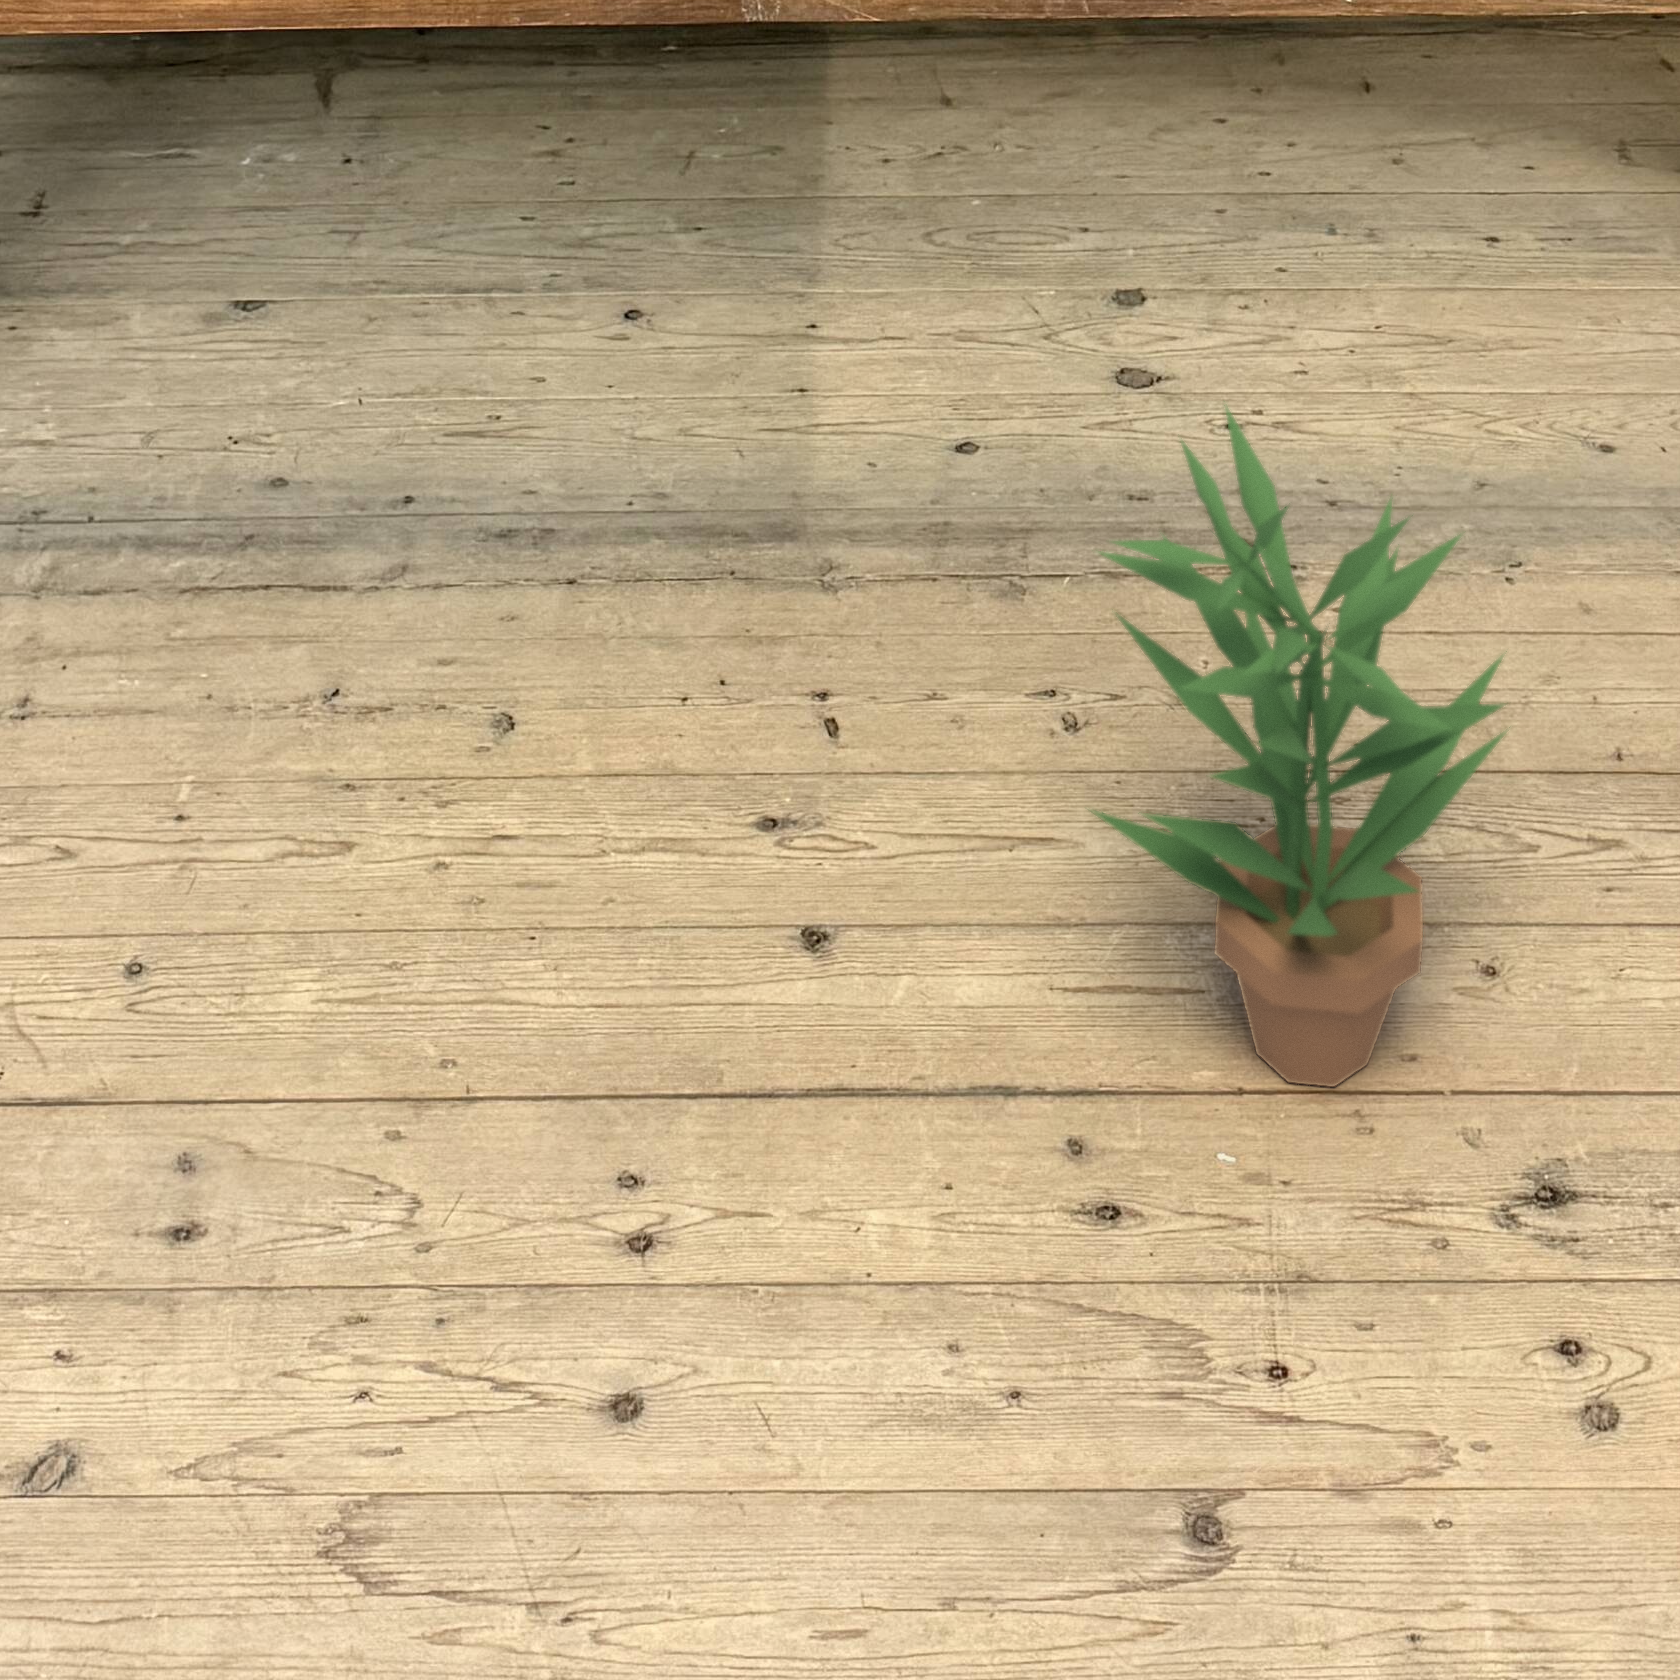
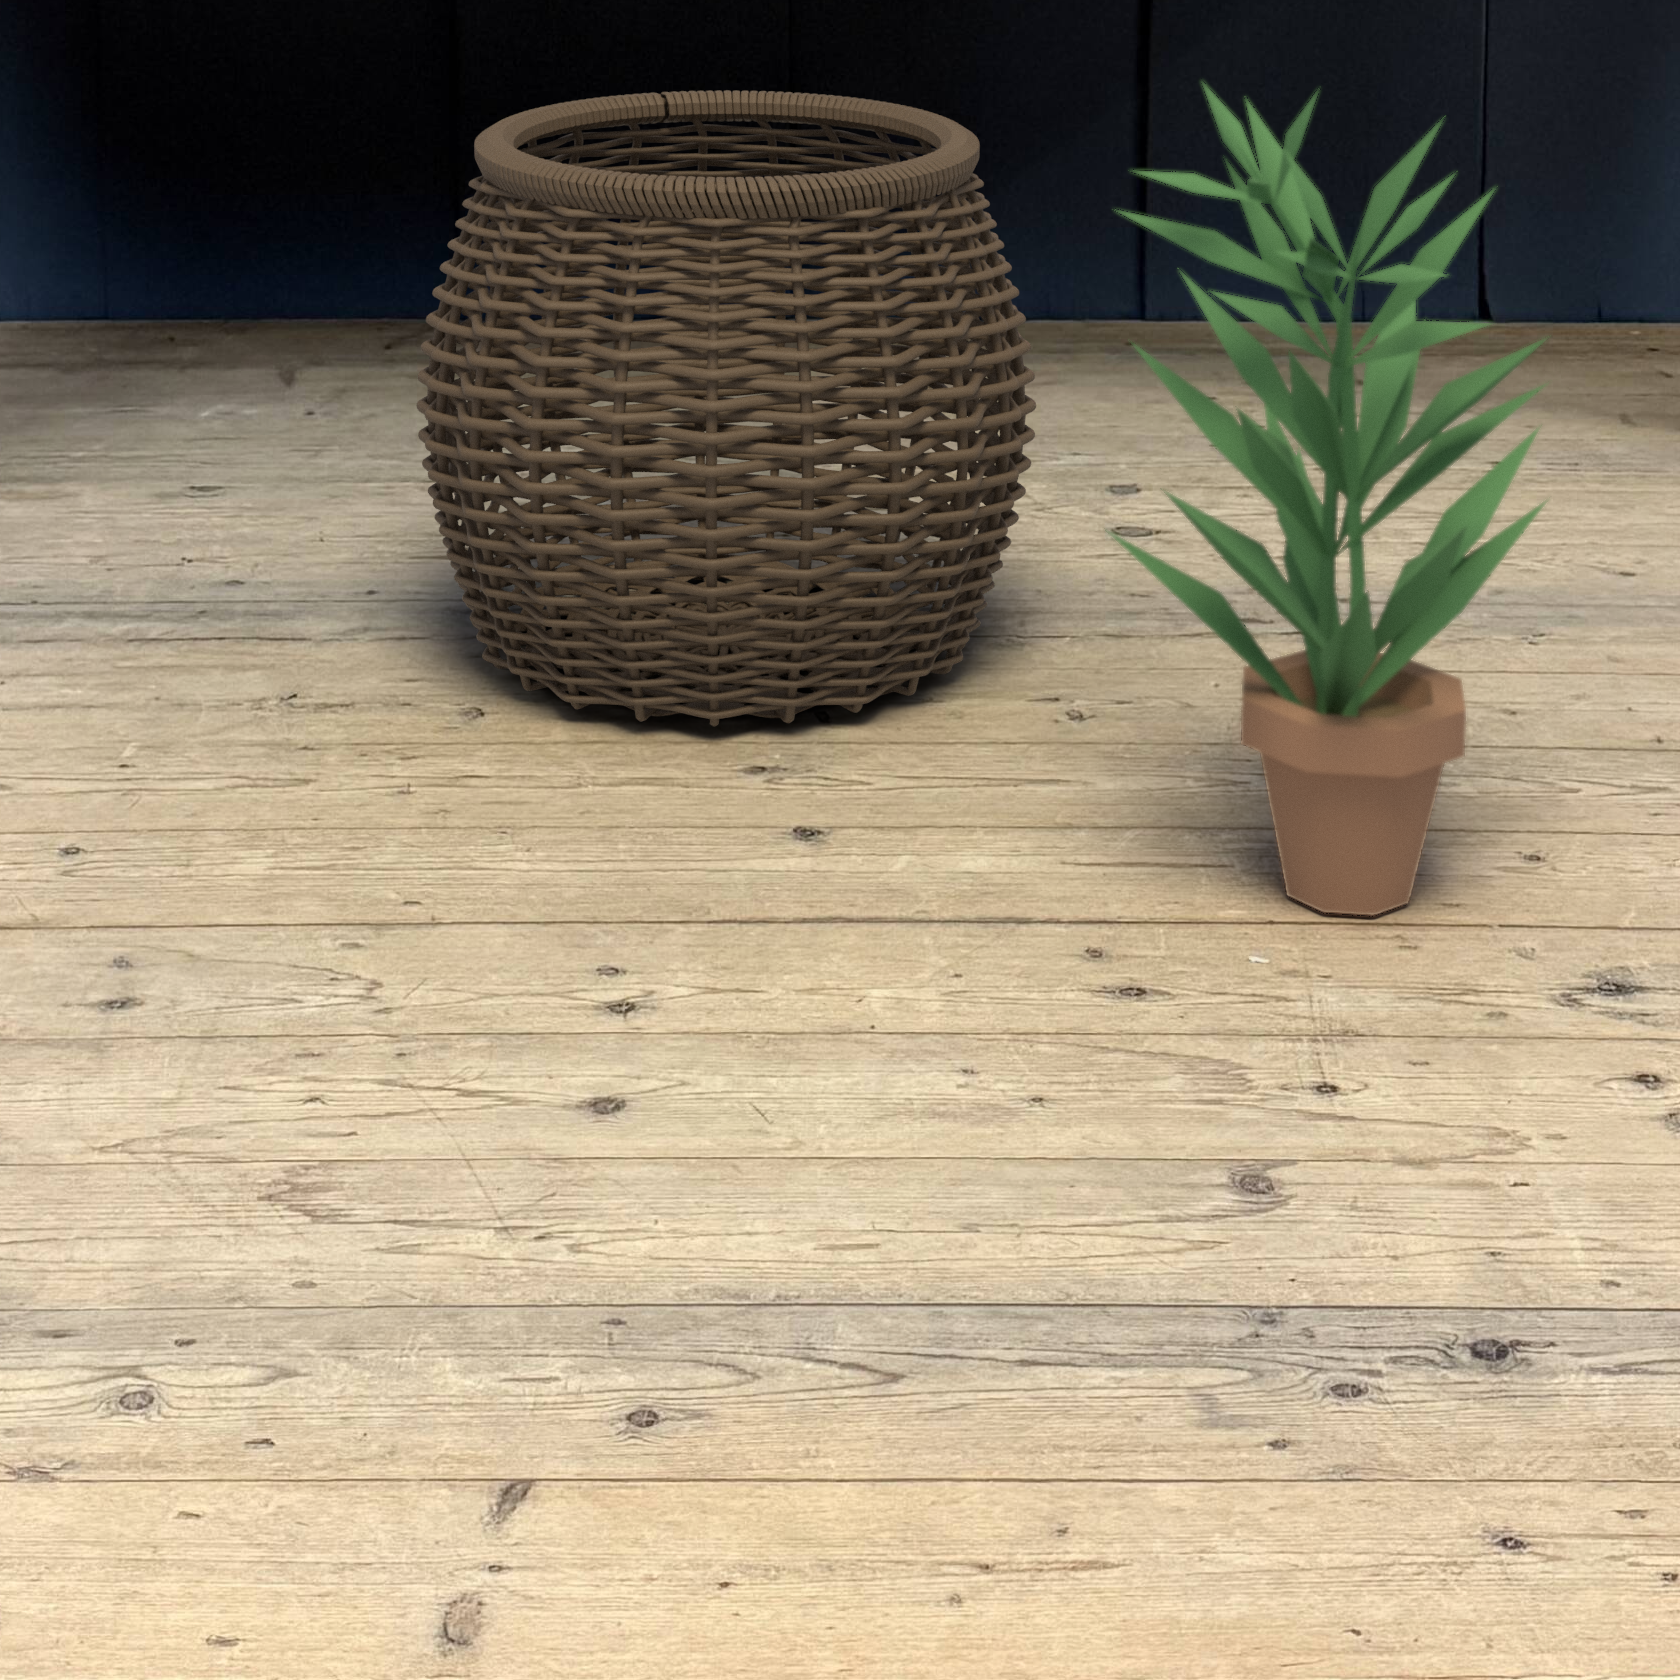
woven basket: none [440,87,1034,779] -> present [416,90,1036,727]

